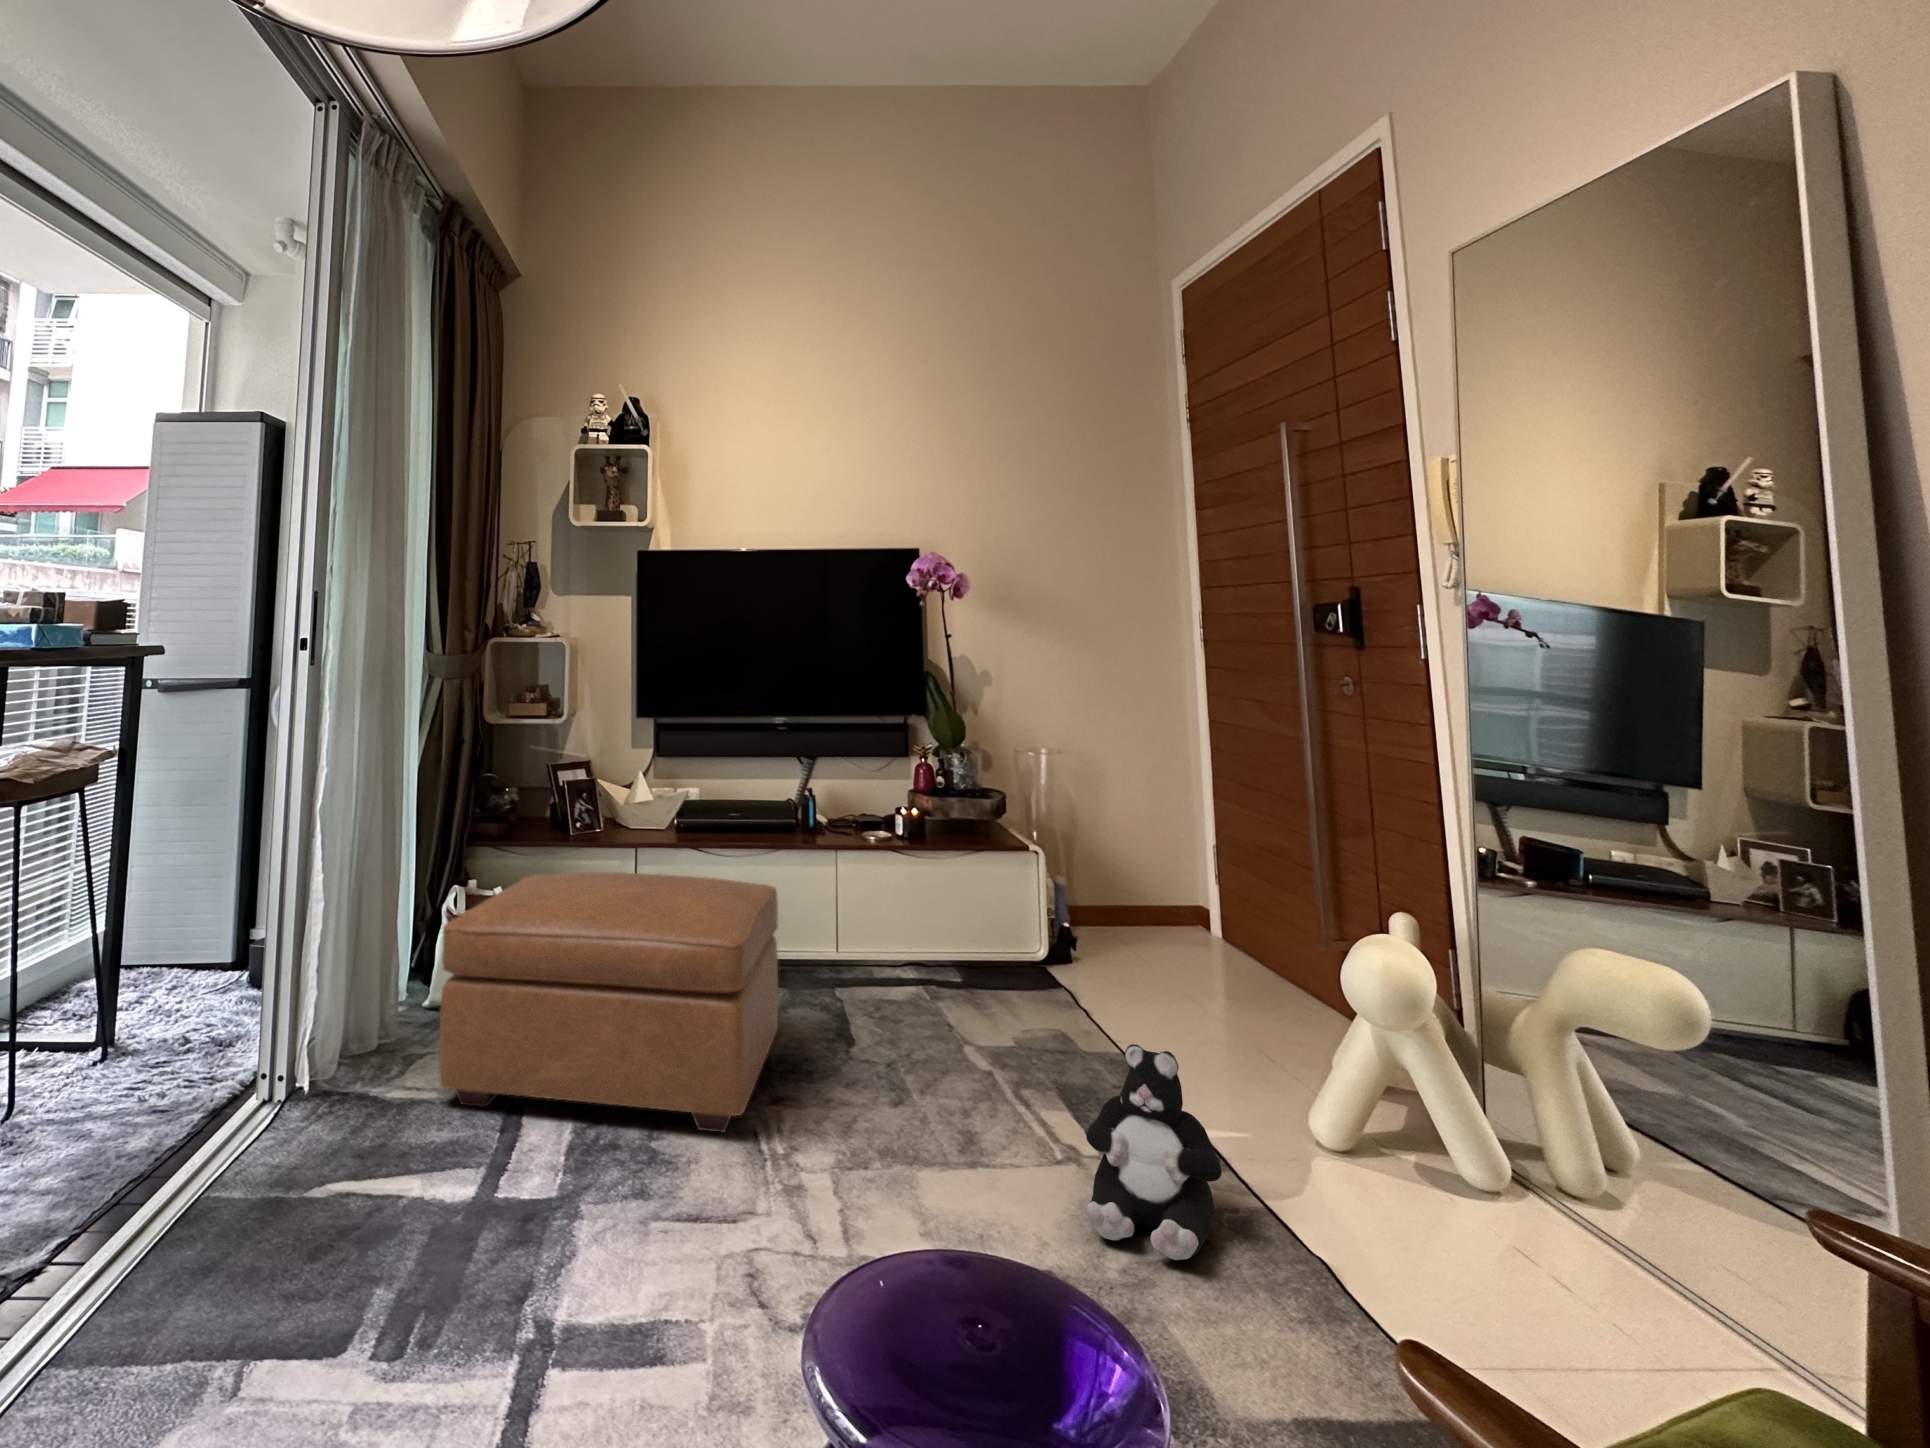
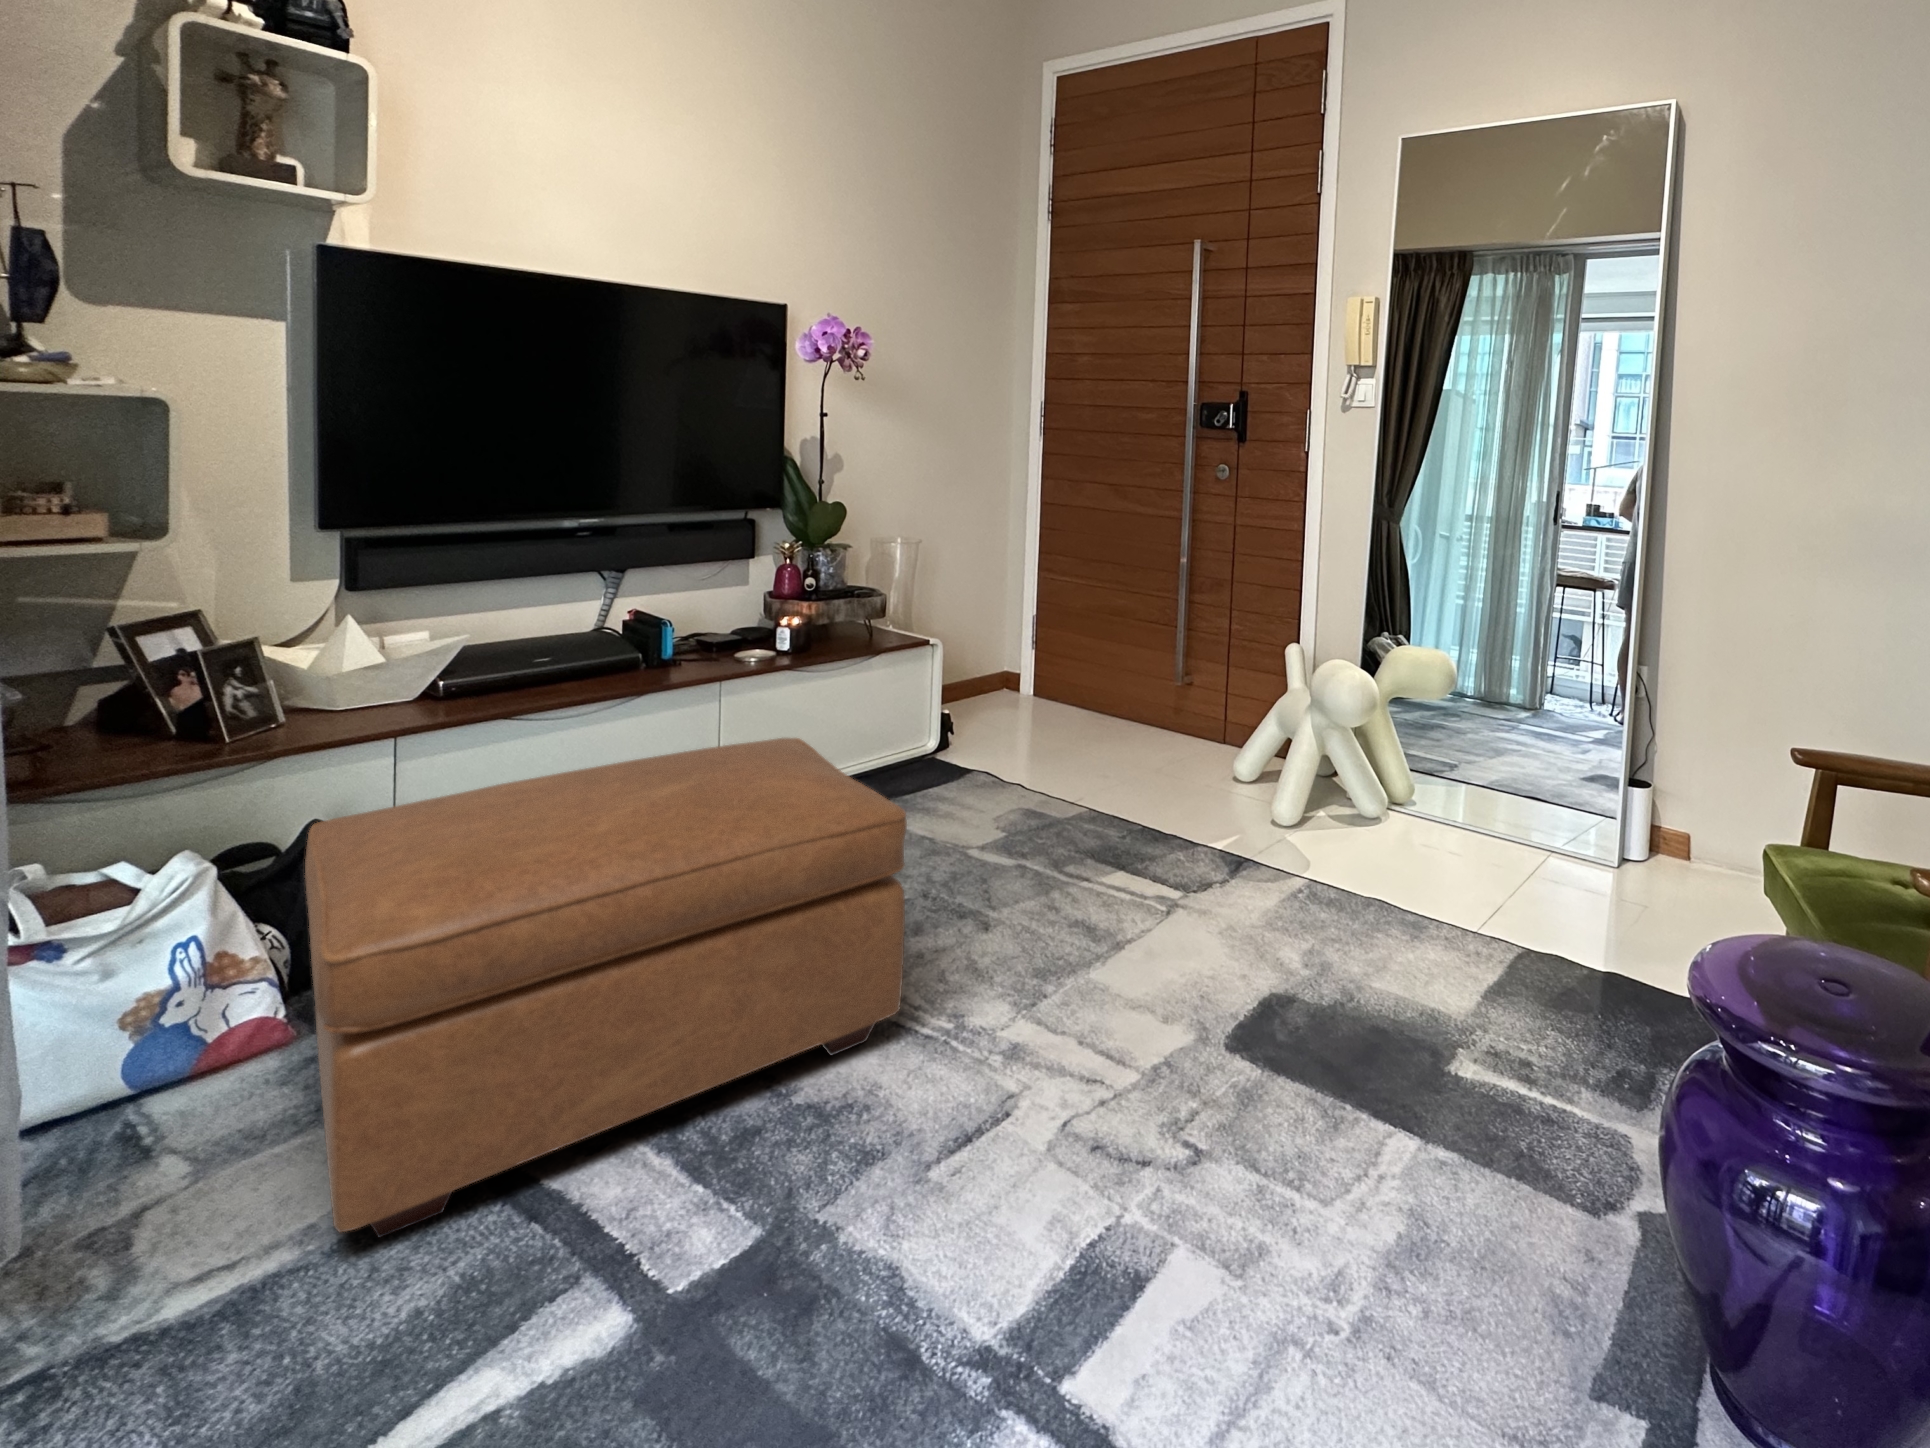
plush toy: present [1086,1044,1222,1261] -> none [1221,787,1340,949]

